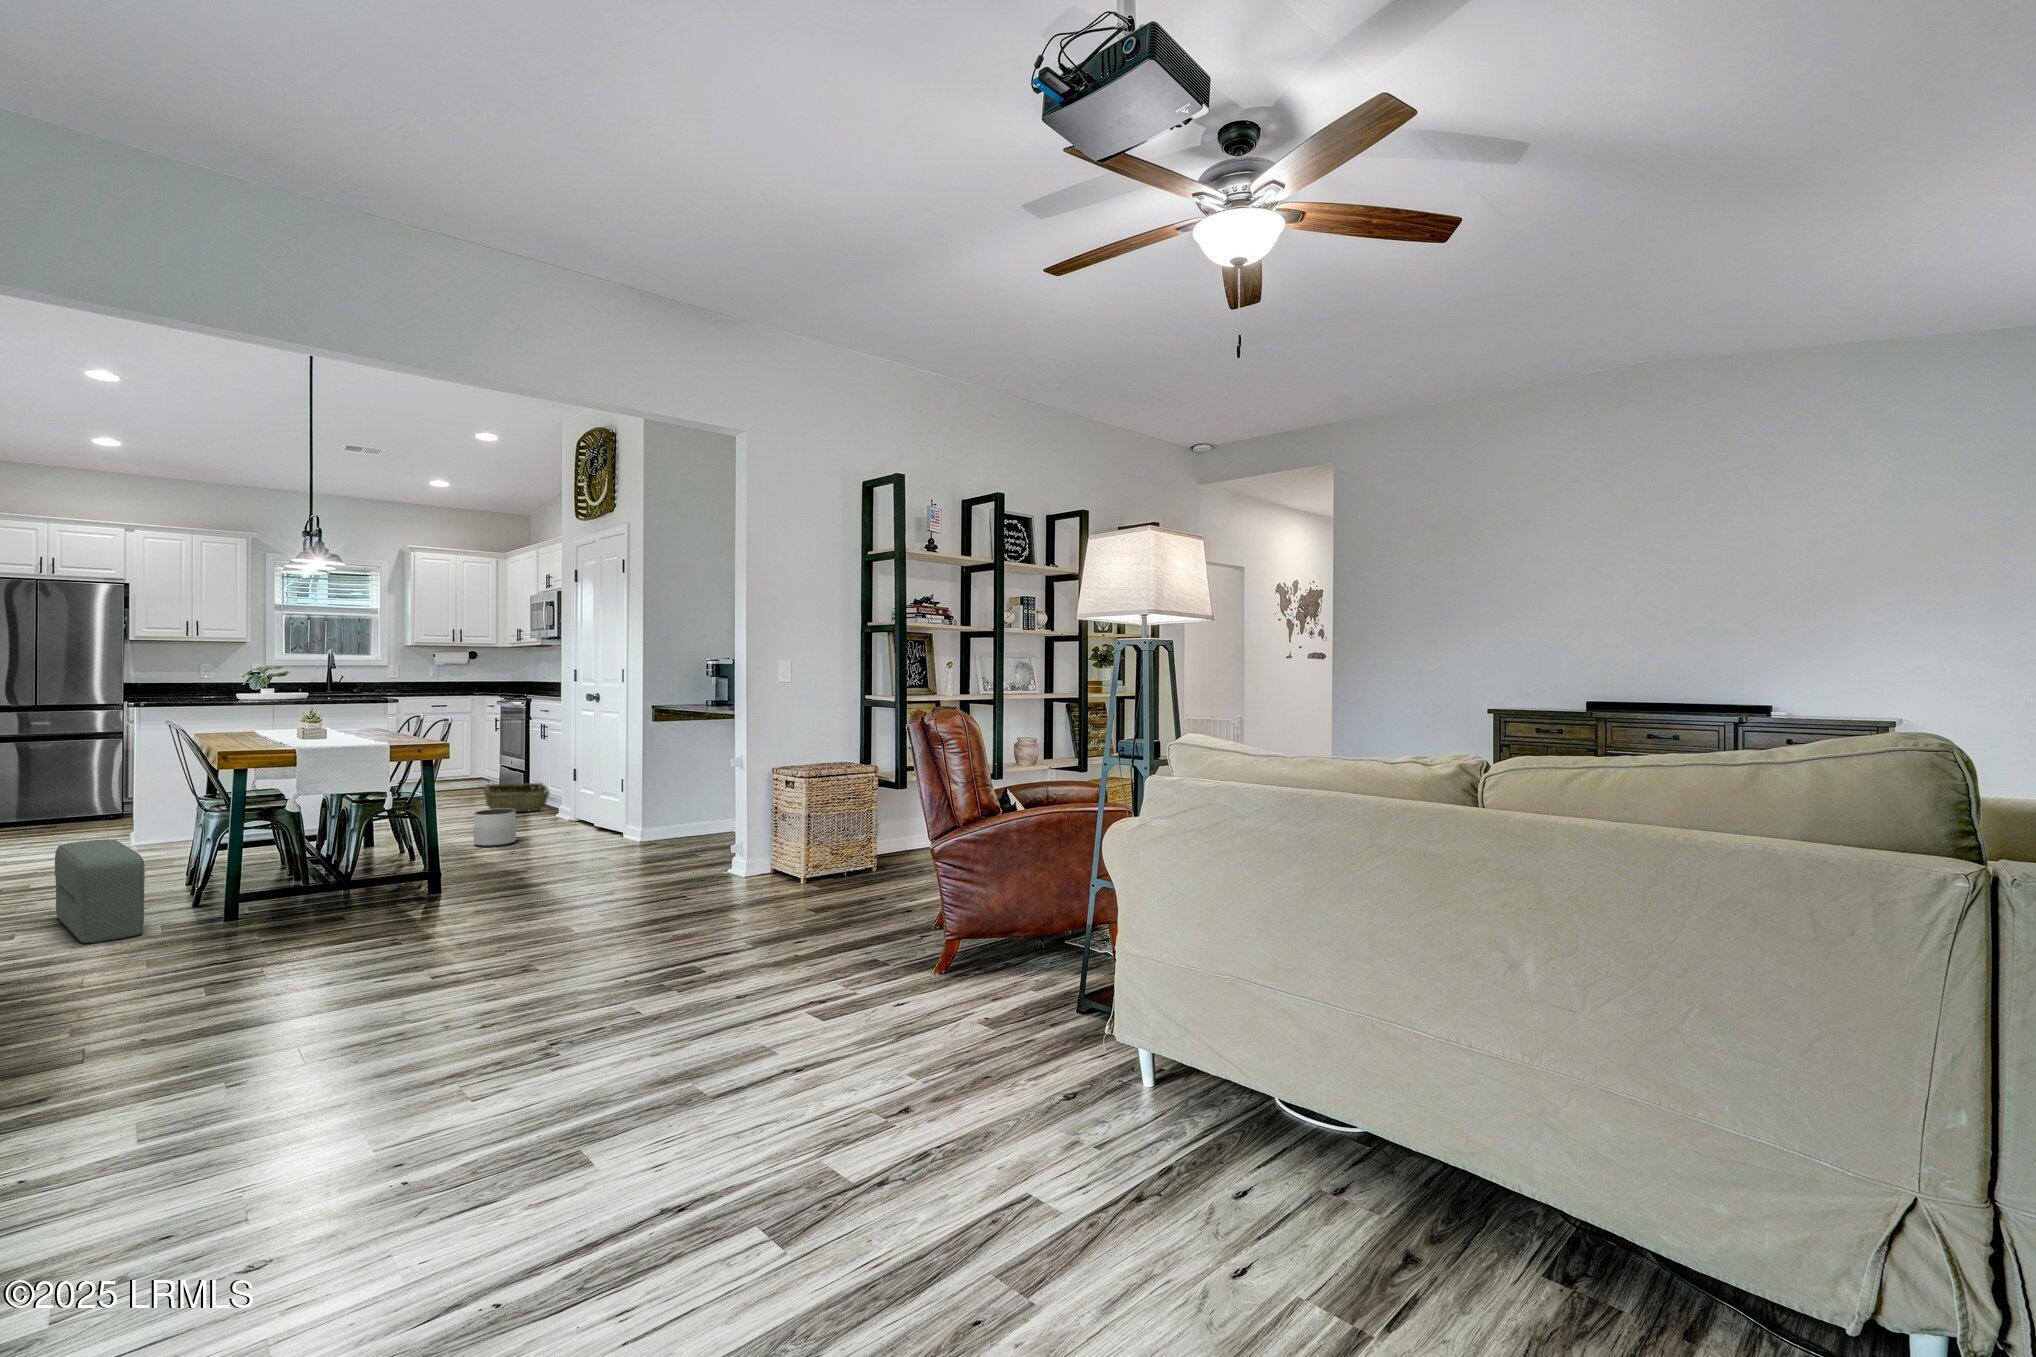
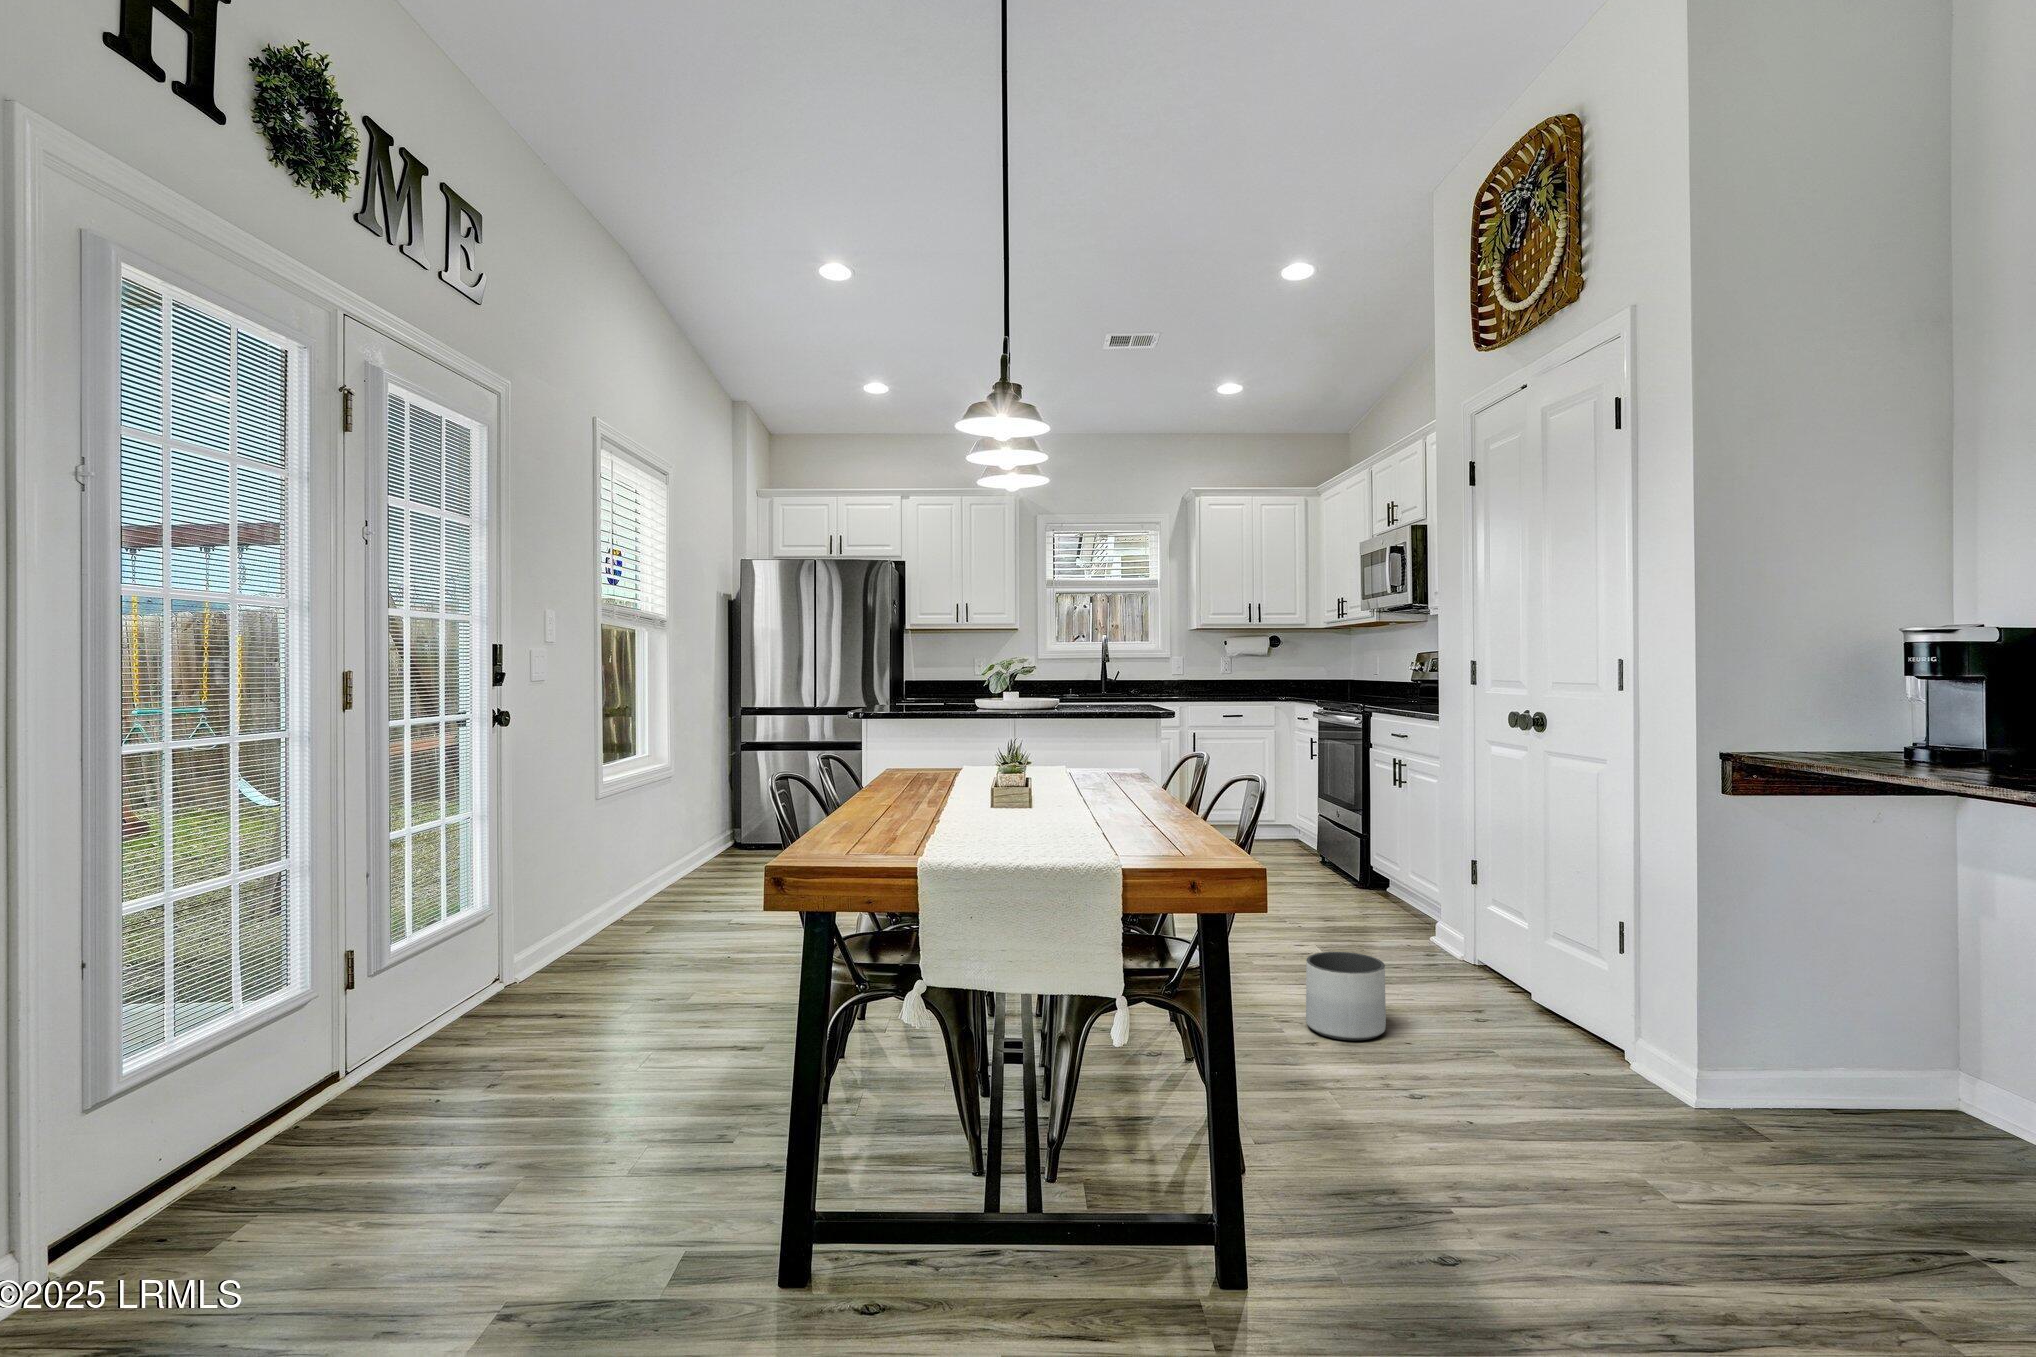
woven basket: present [484,783,549,812] -> none [1305,864,1418,921]
pouf: present [55,840,145,943] -> none [571,998,717,1284]

